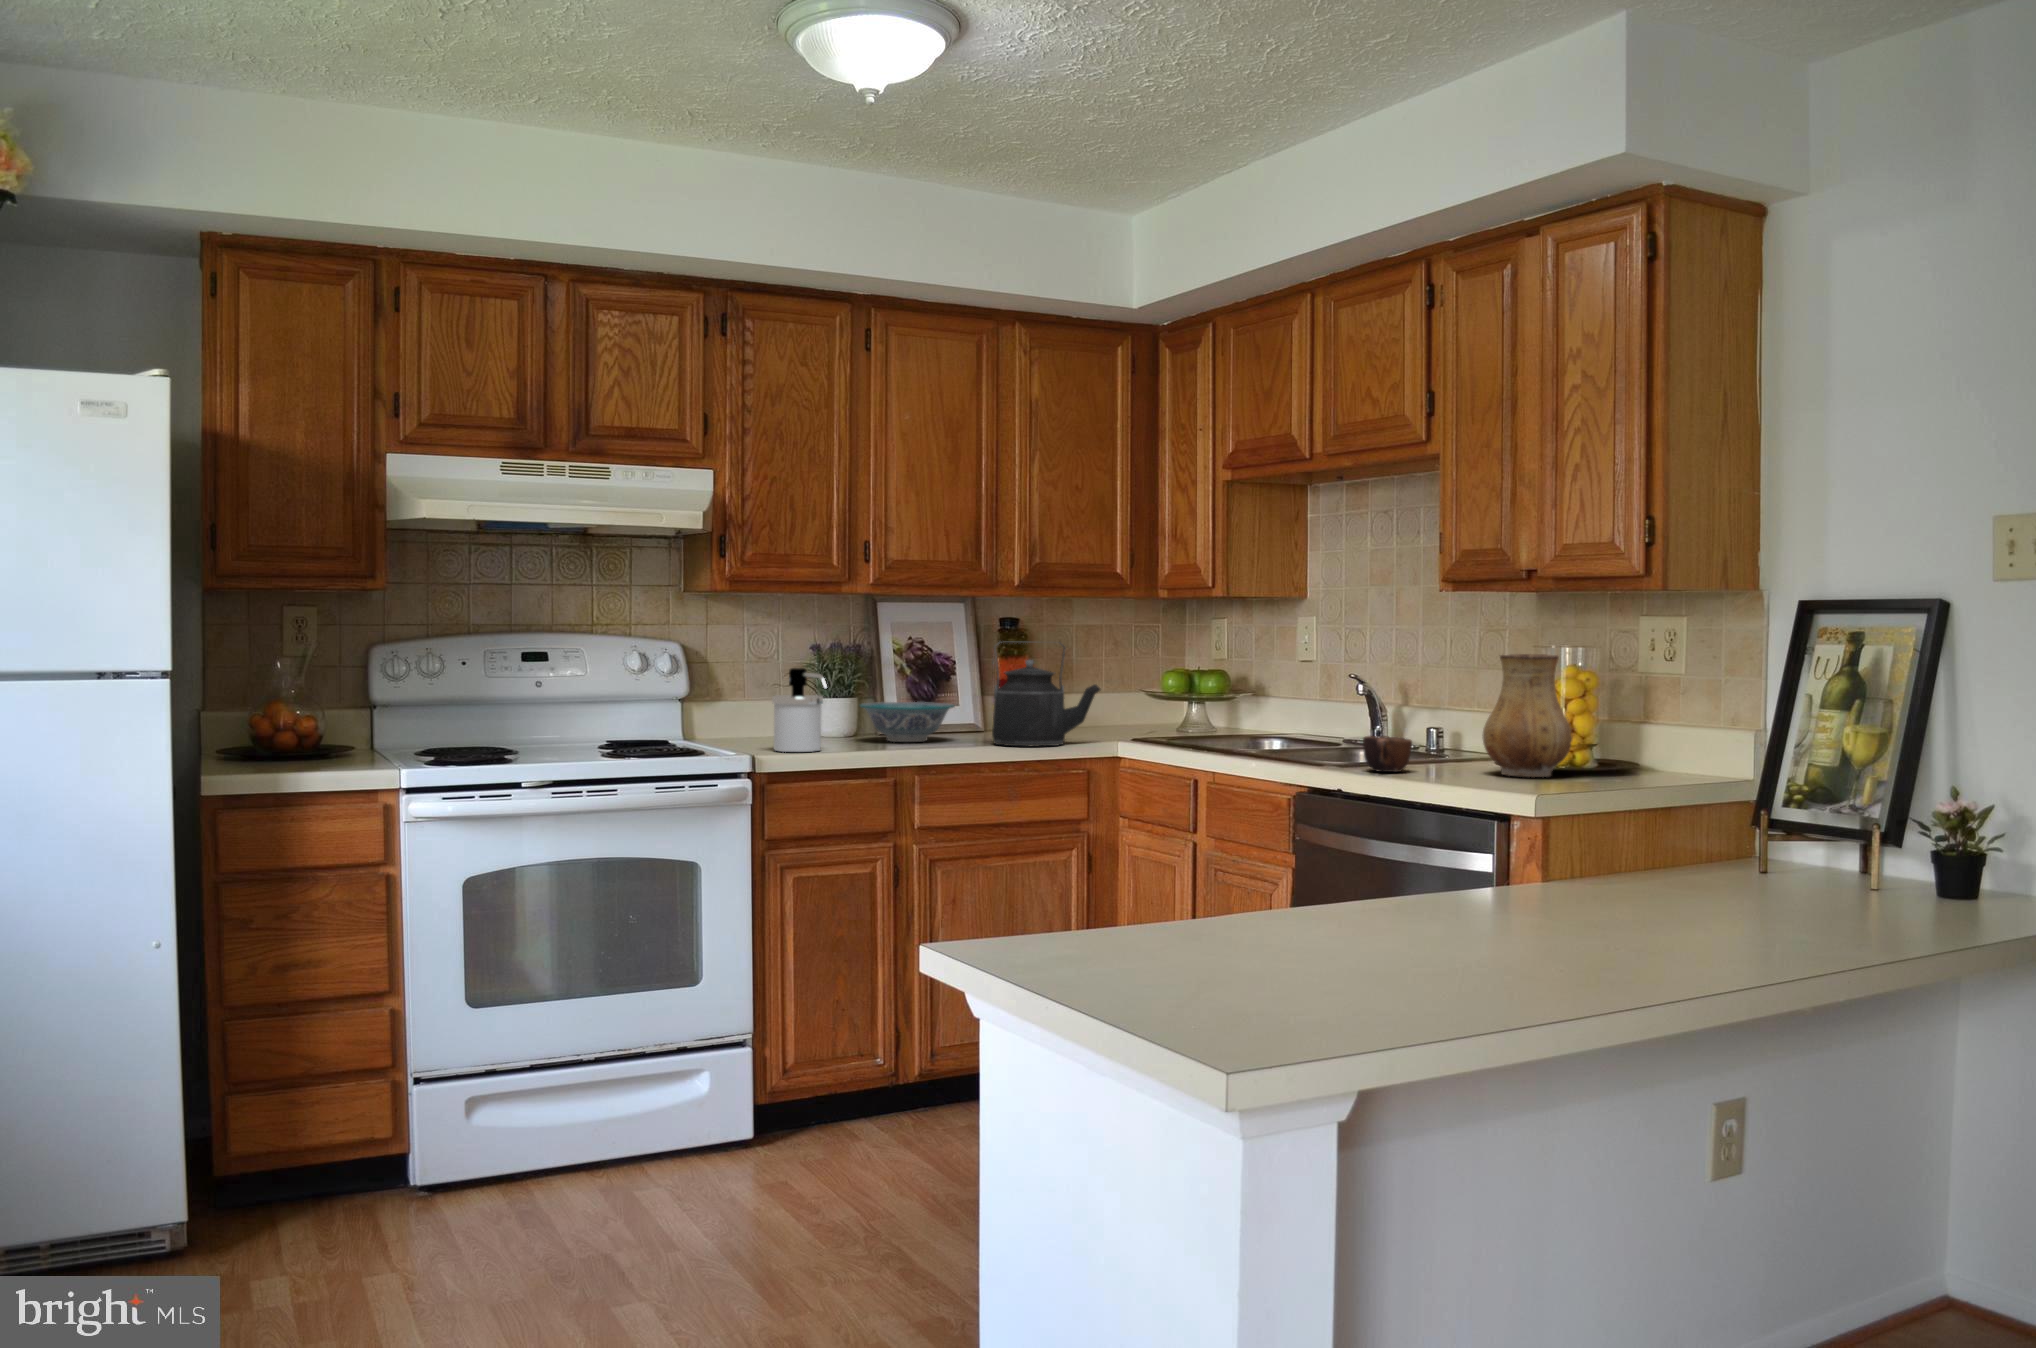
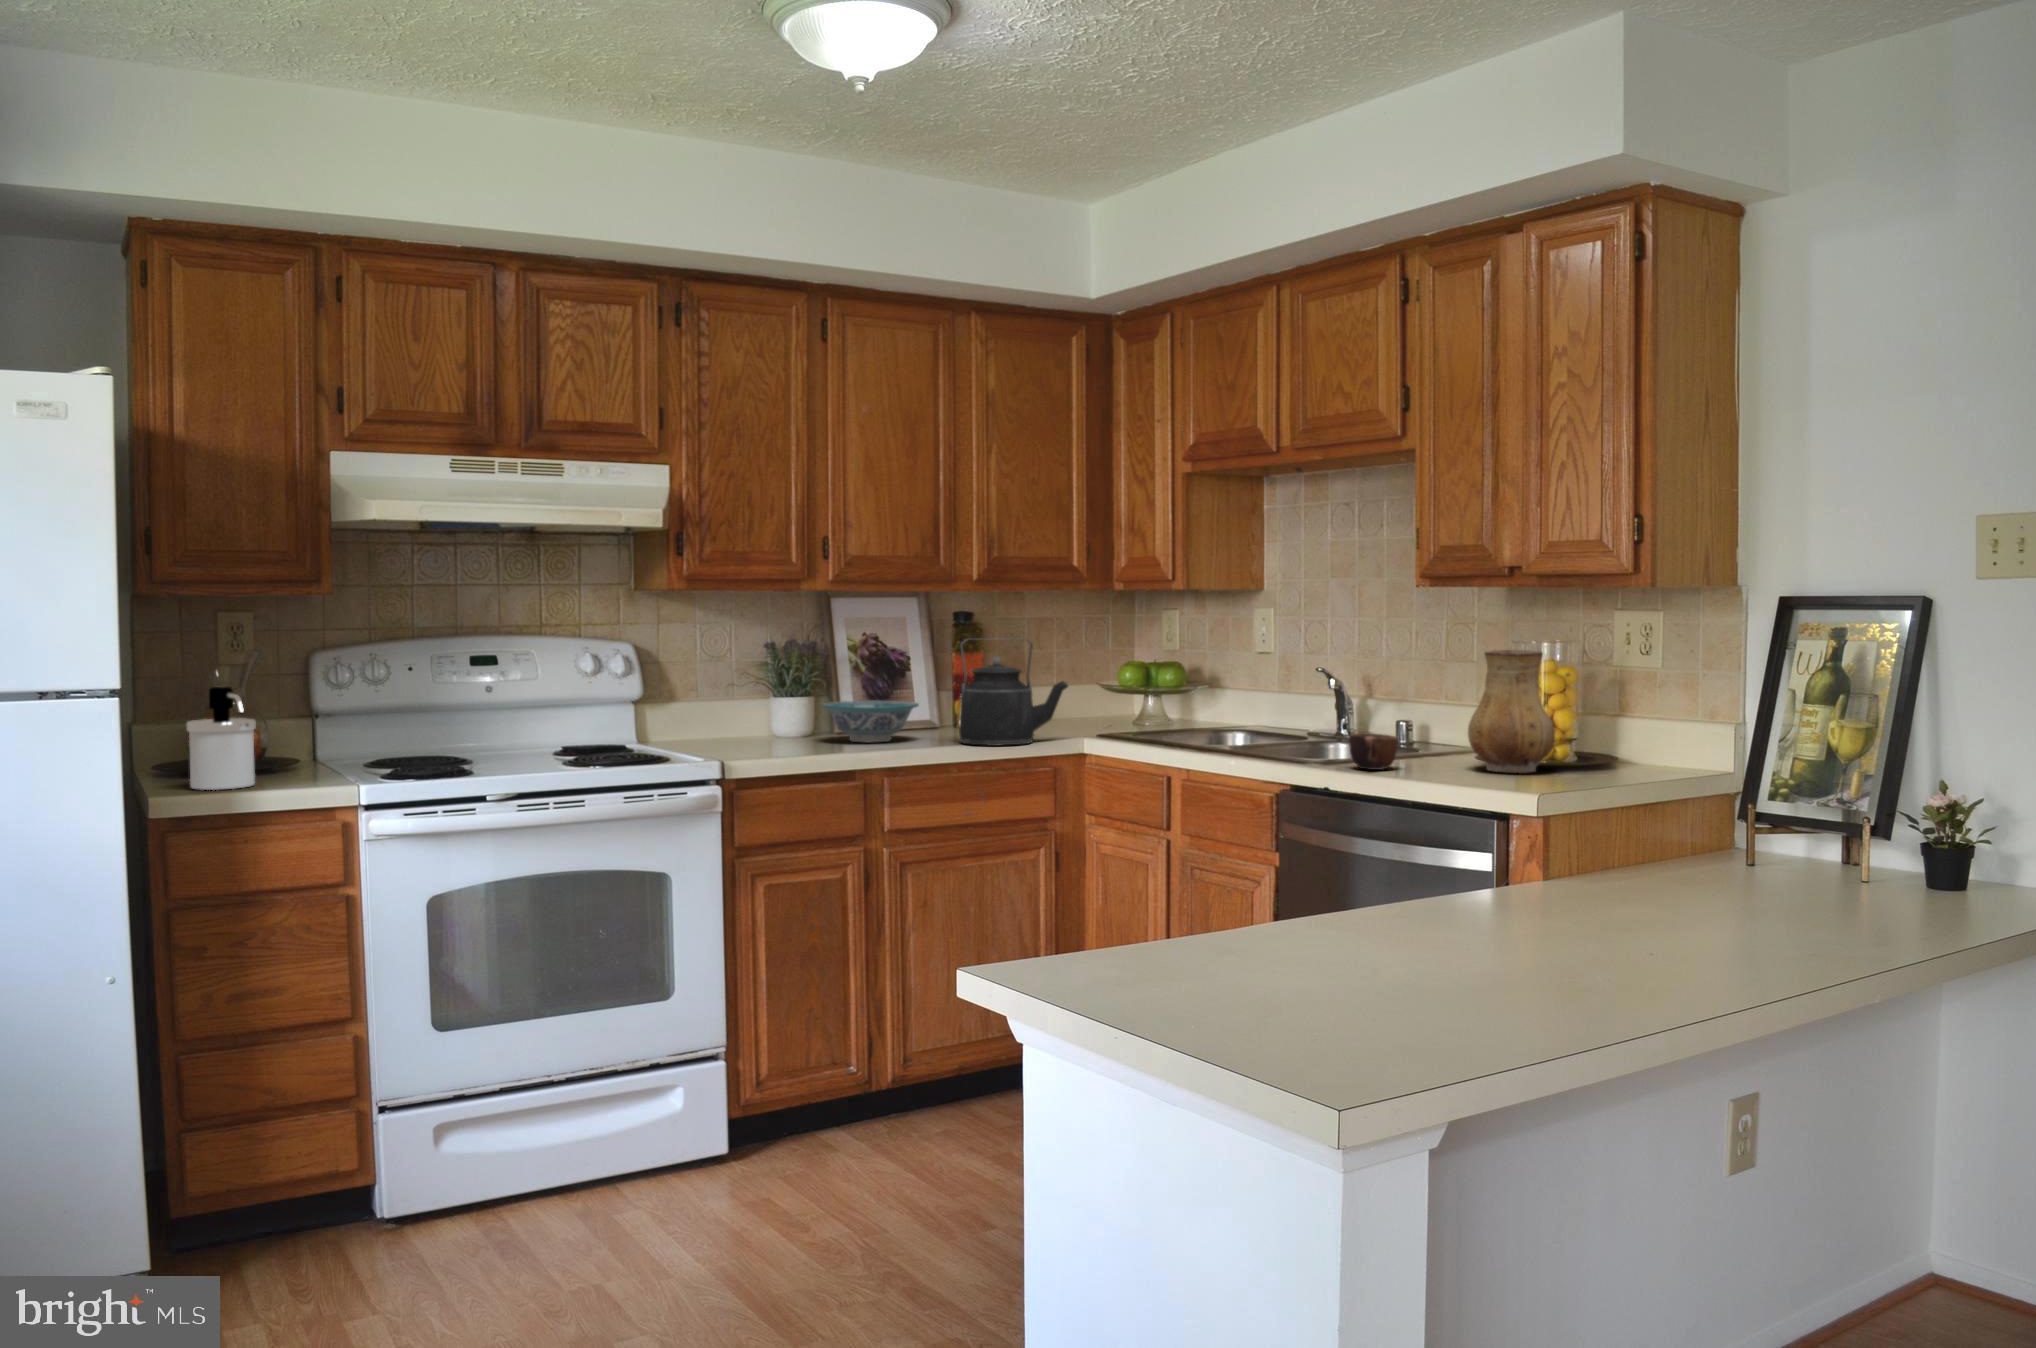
soap dispenser: present [772,668,827,752] -> present [187,686,256,790]

